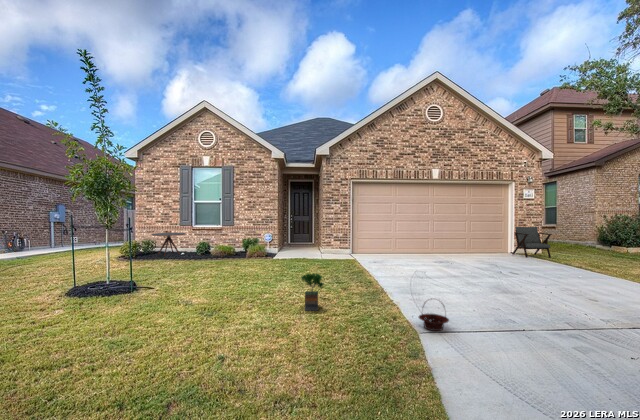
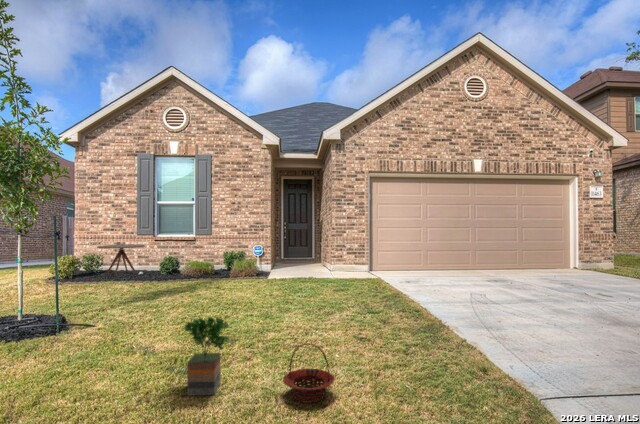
lounge chair: present [513,227,552,258] -> none [577,234,632,274]
potted tree: present [301,274,324,311] -> present [184,317,229,395]
basket: present [419,305,449,331] -> present [283,343,334,403]

